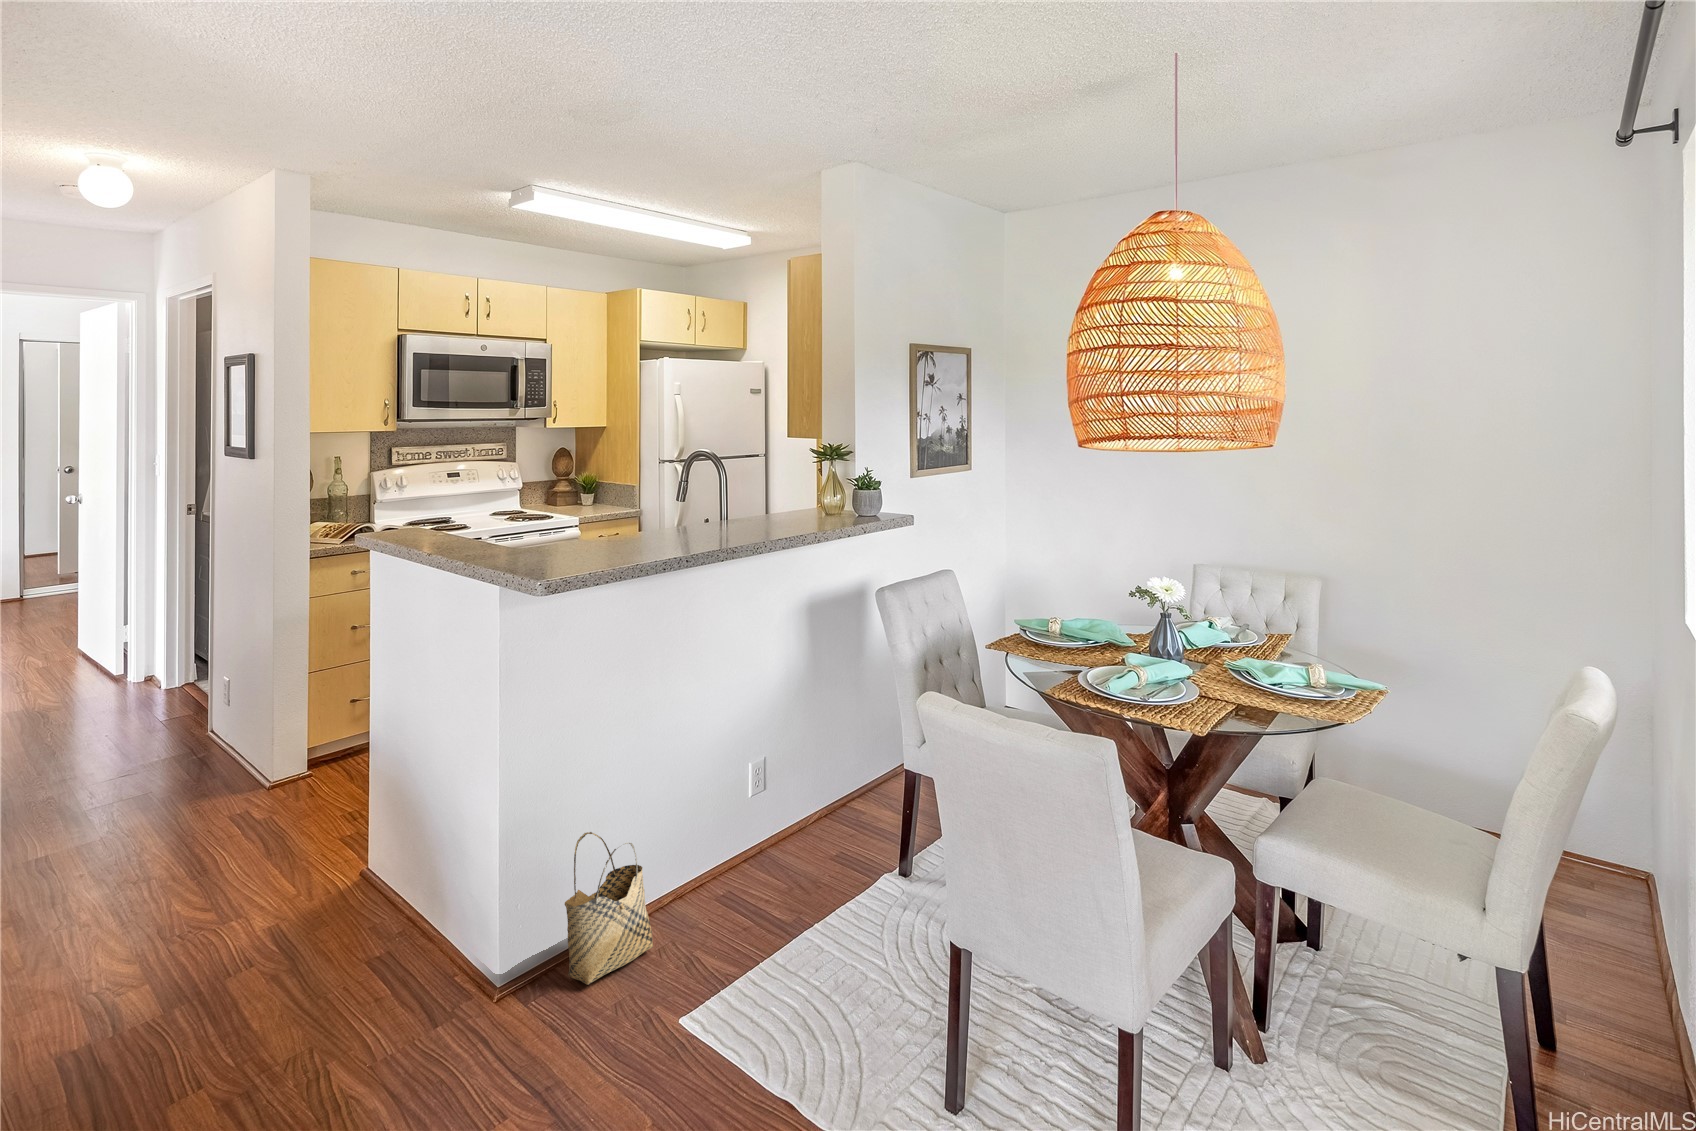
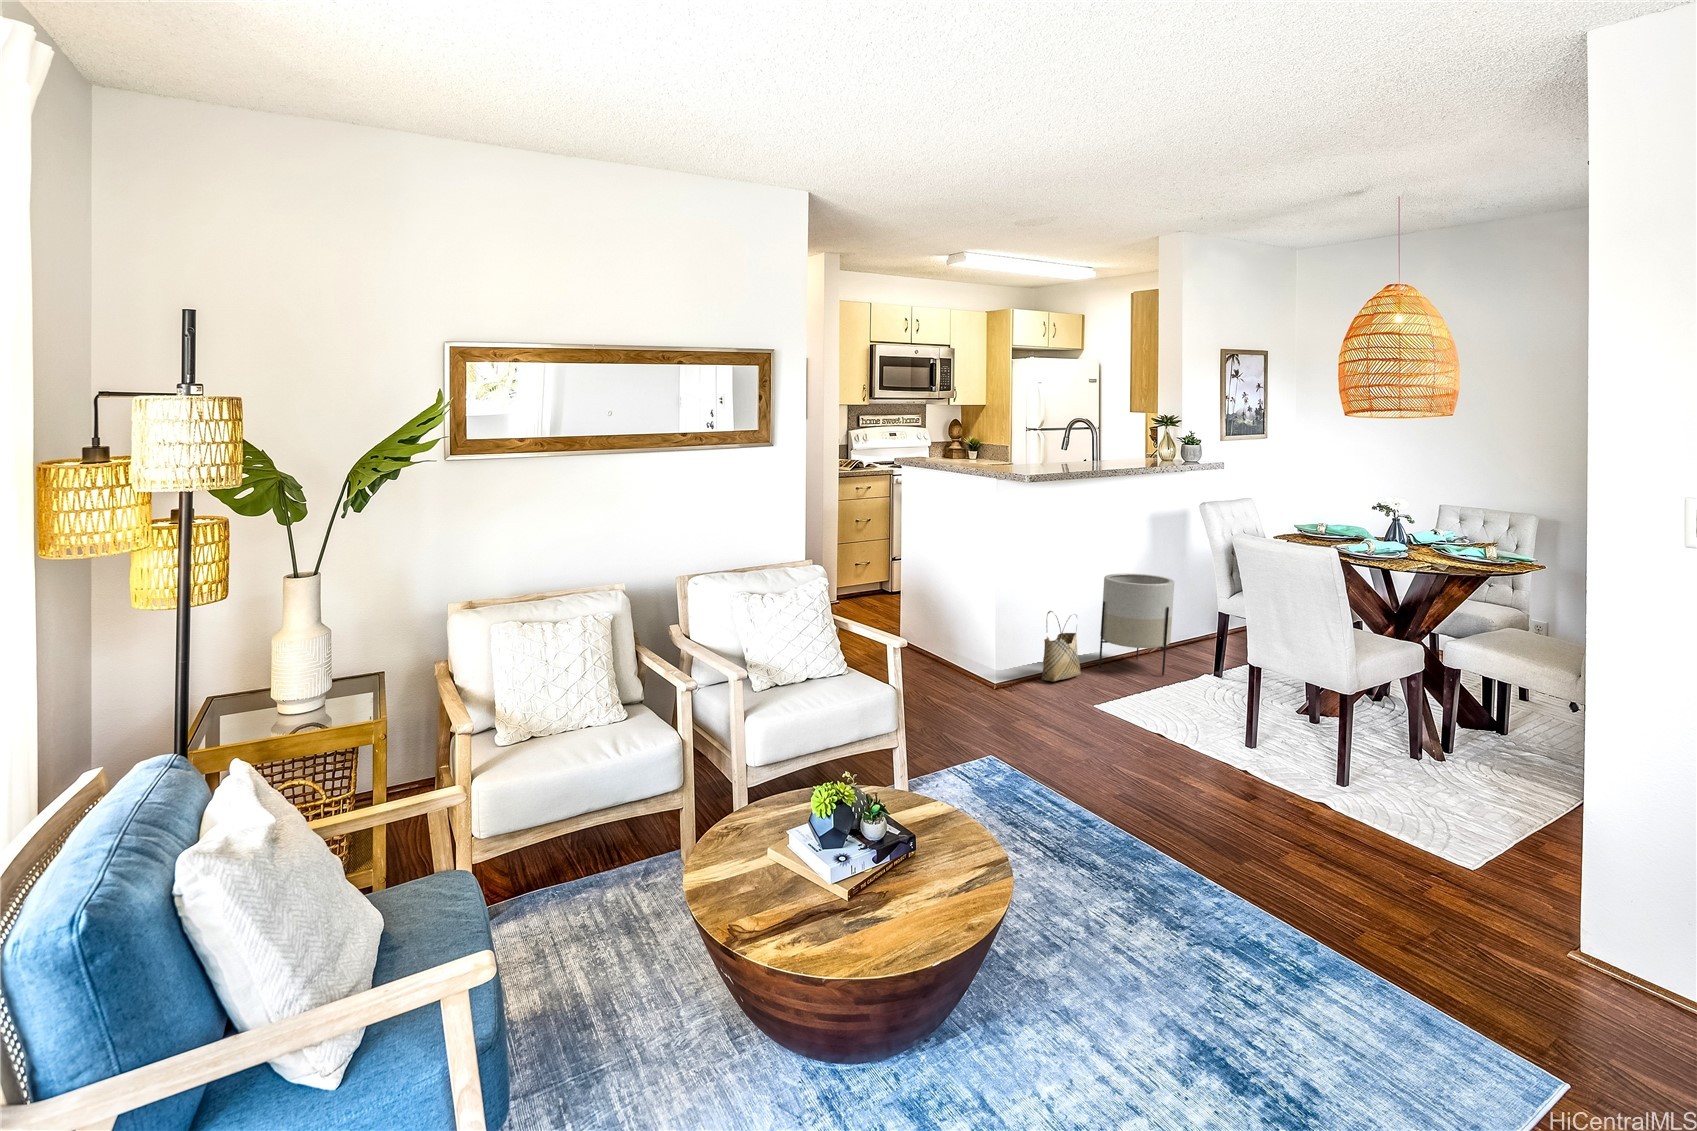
planter: none [699,726,824,922] -> present [1099,574,1174,675]

